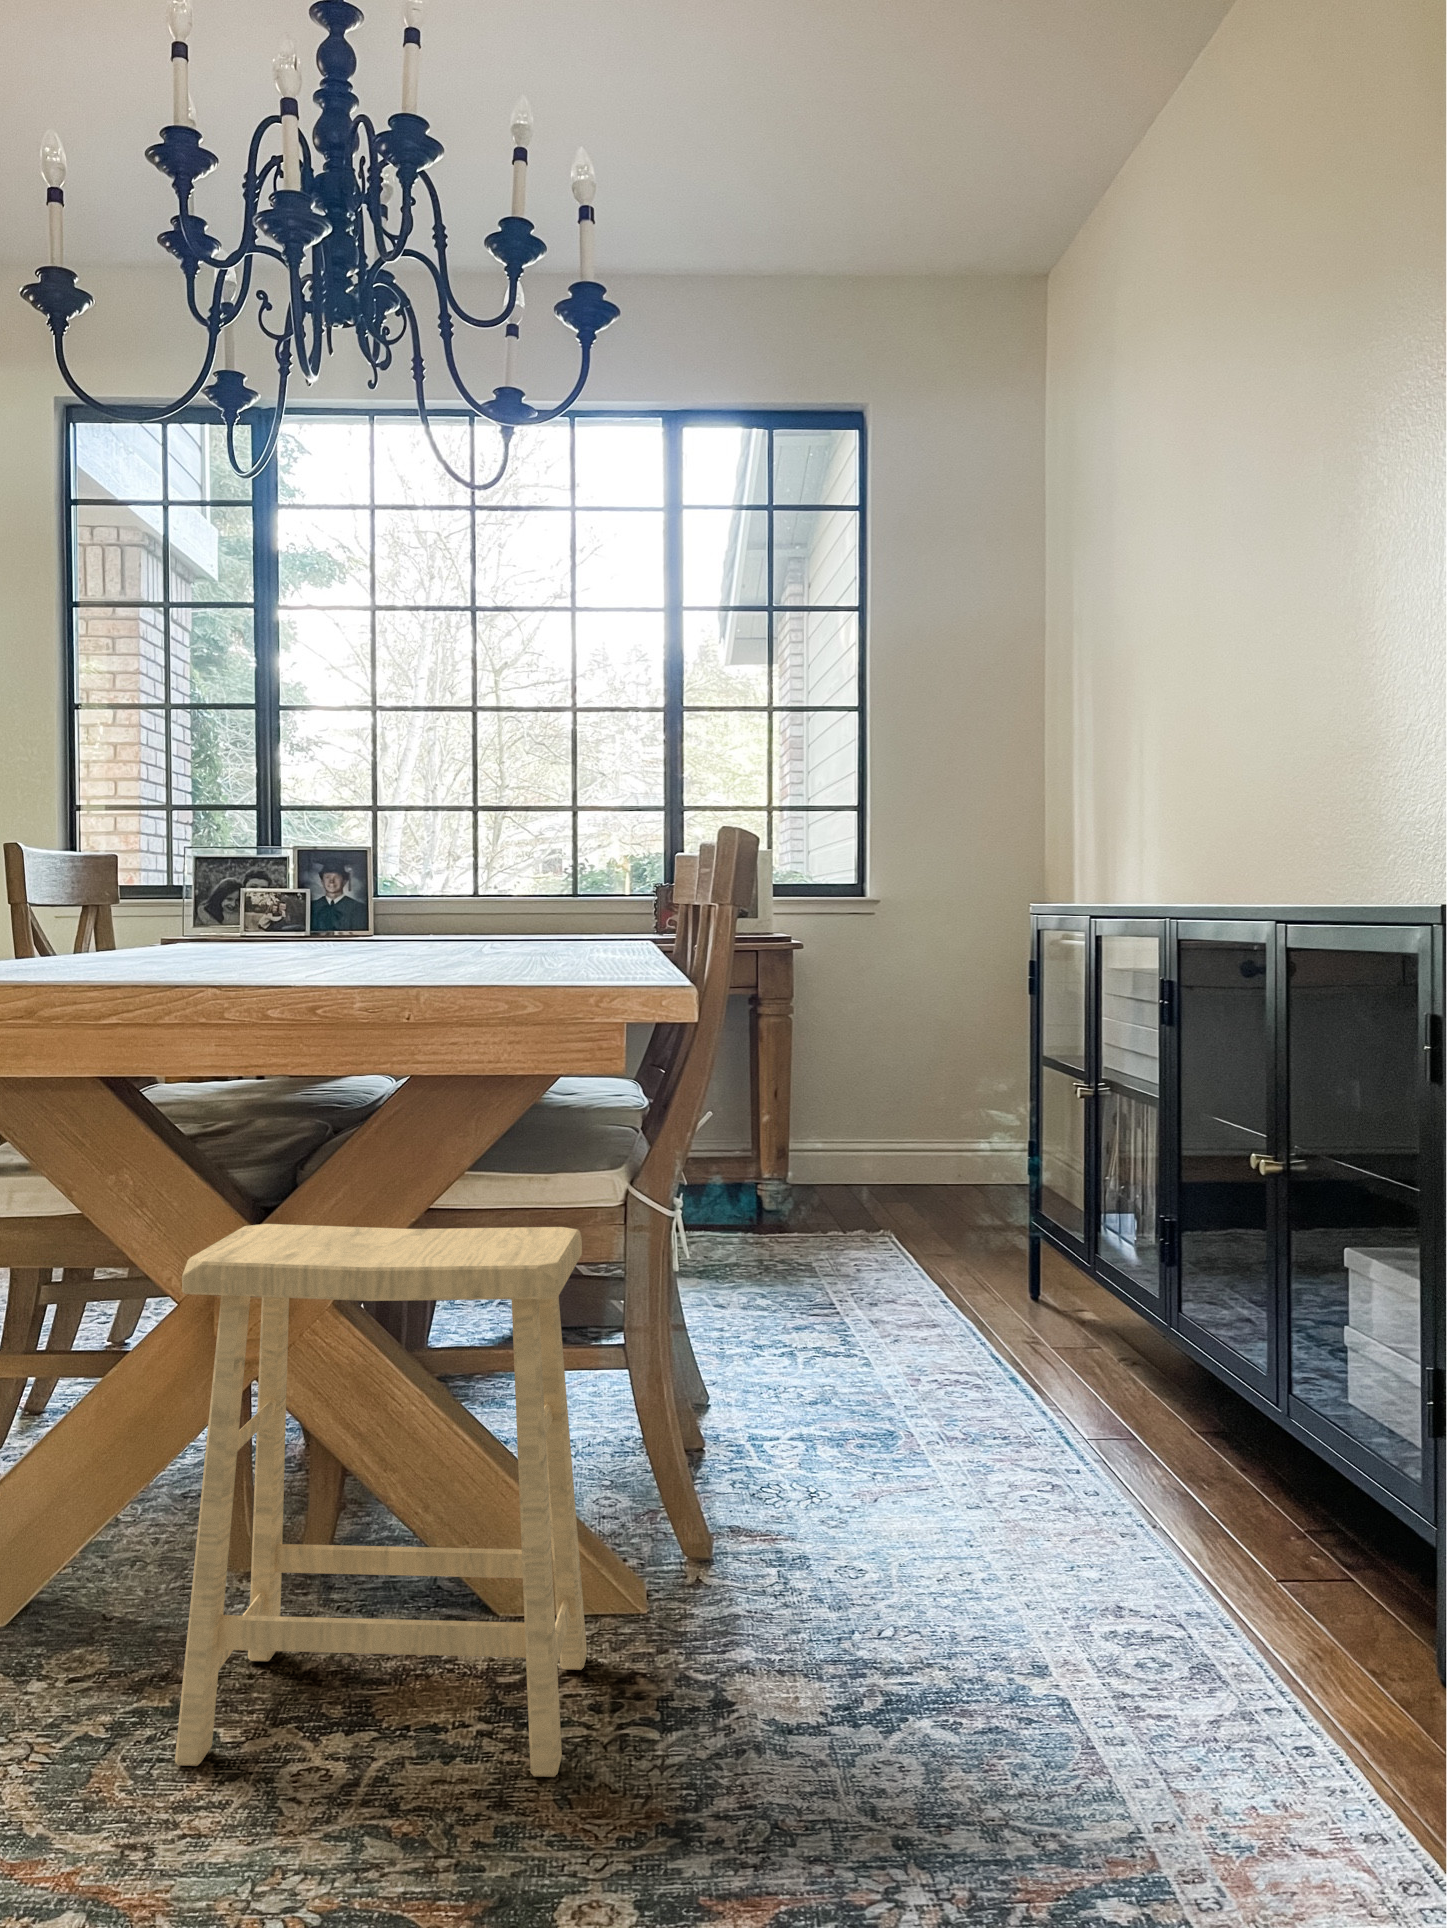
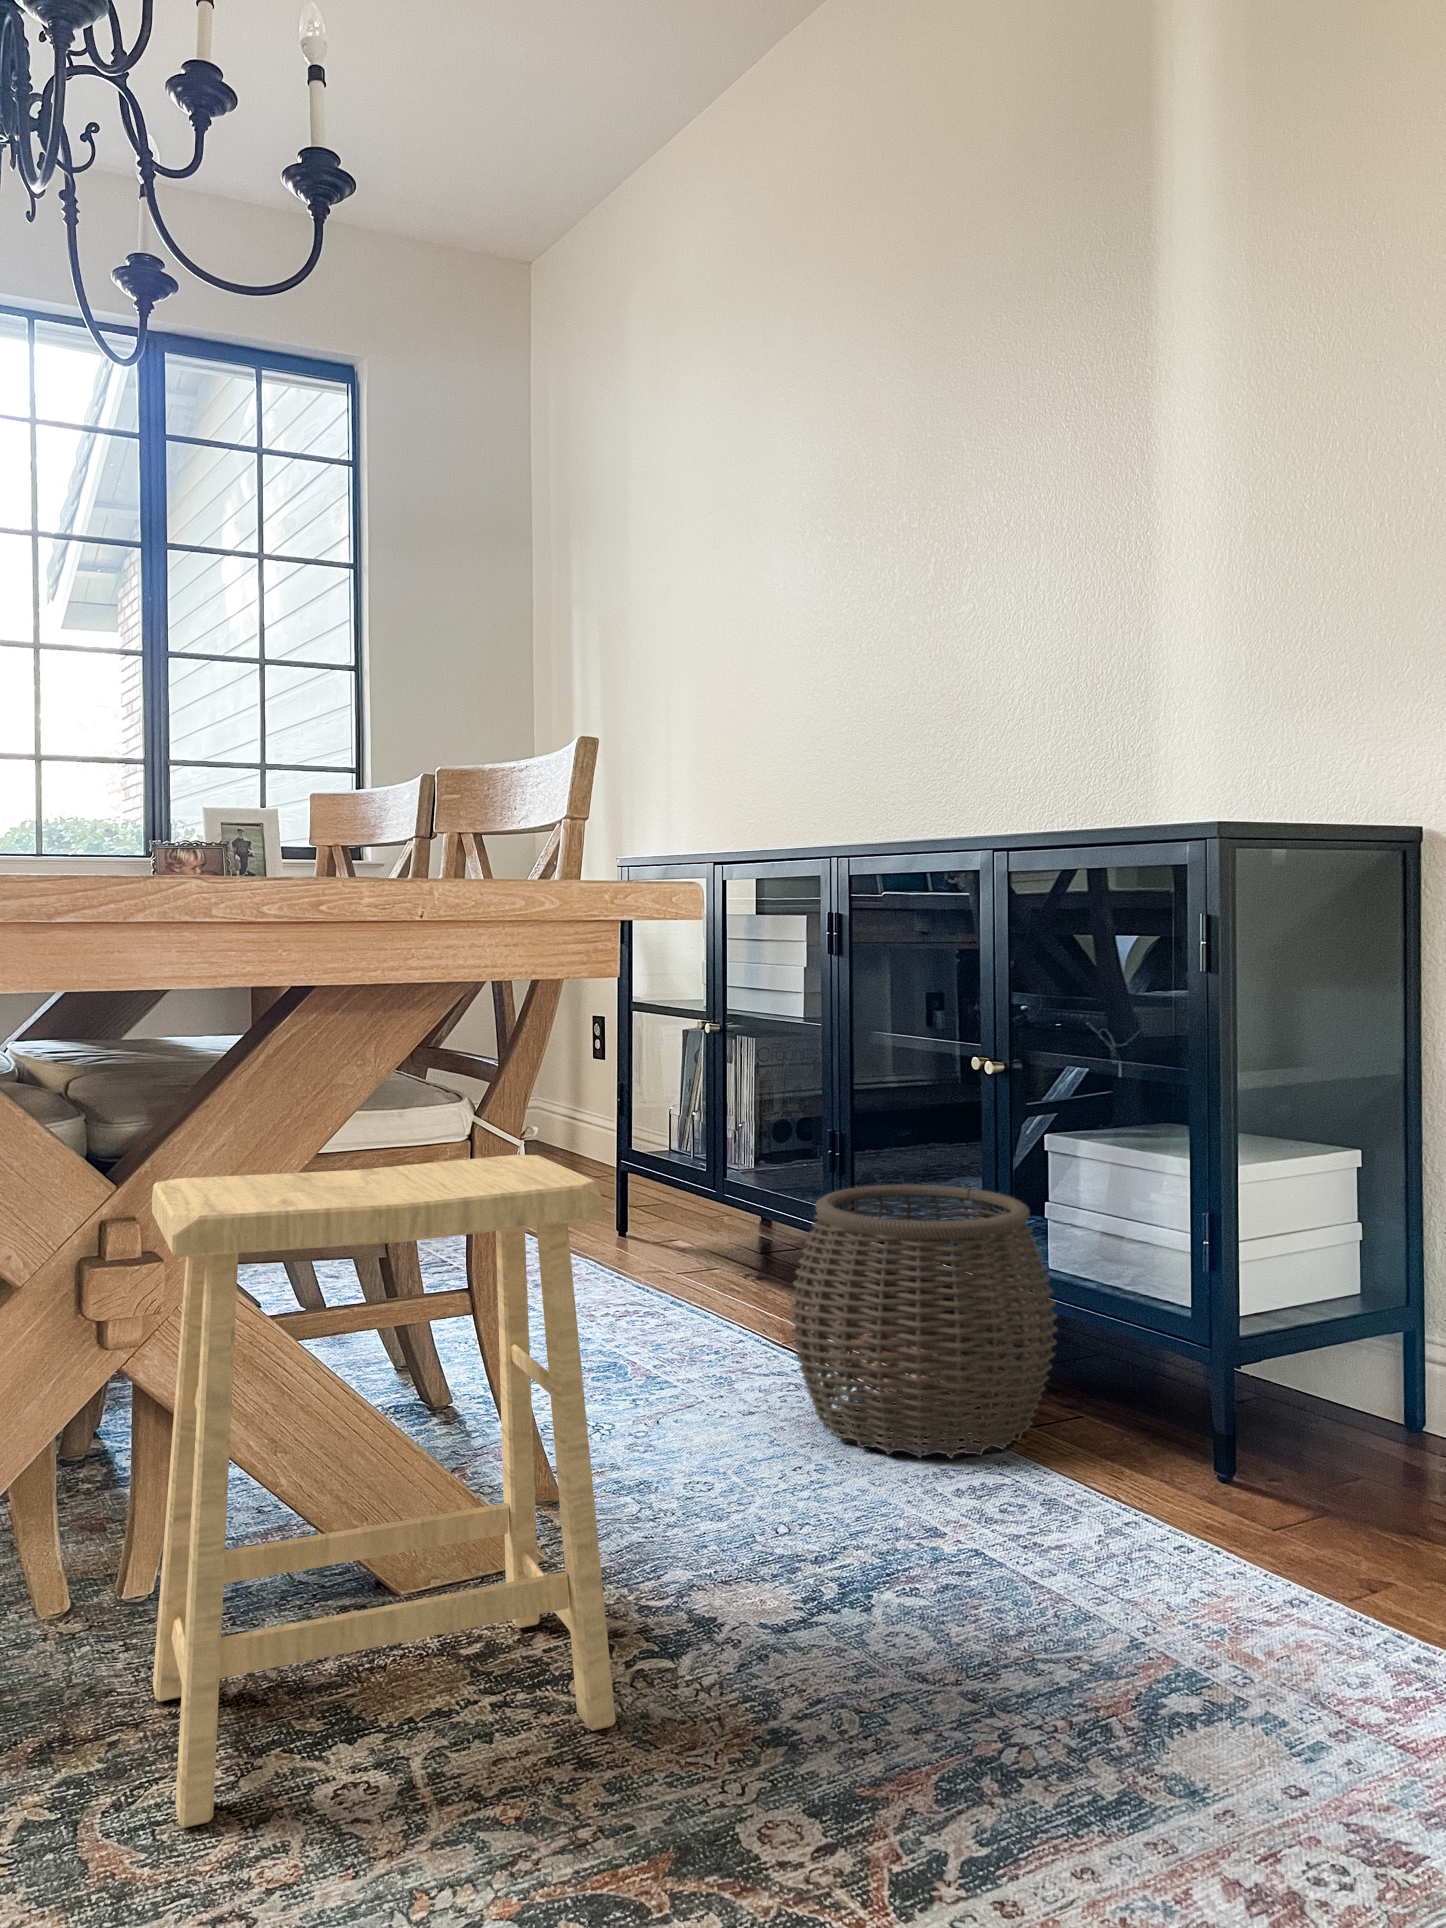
woven basket: none [1001,1282,1304,1600] -> present [790,1184,1058,1458]

